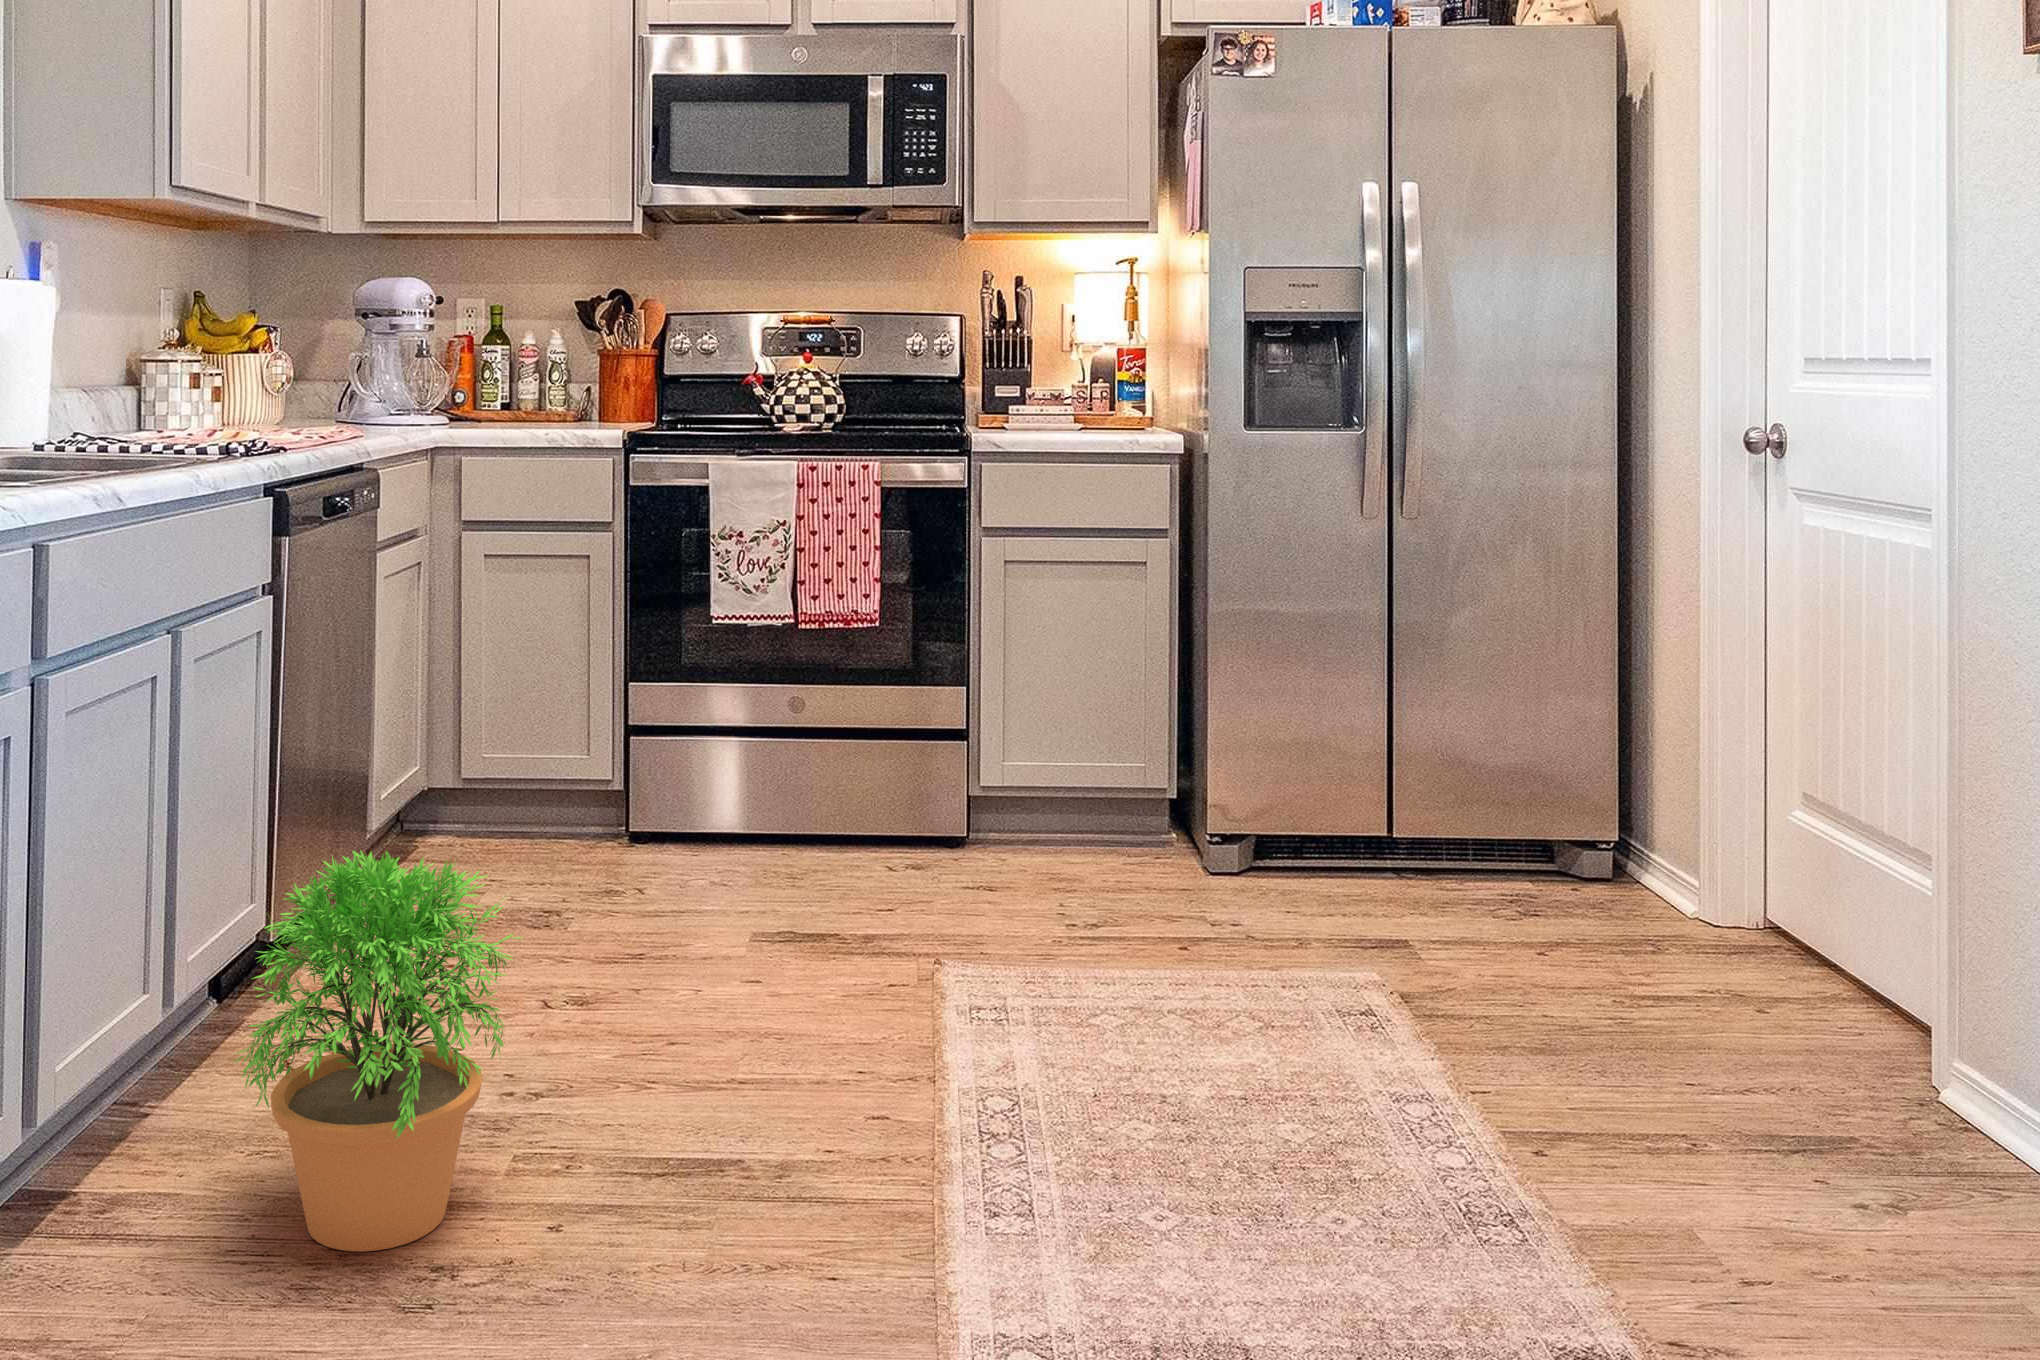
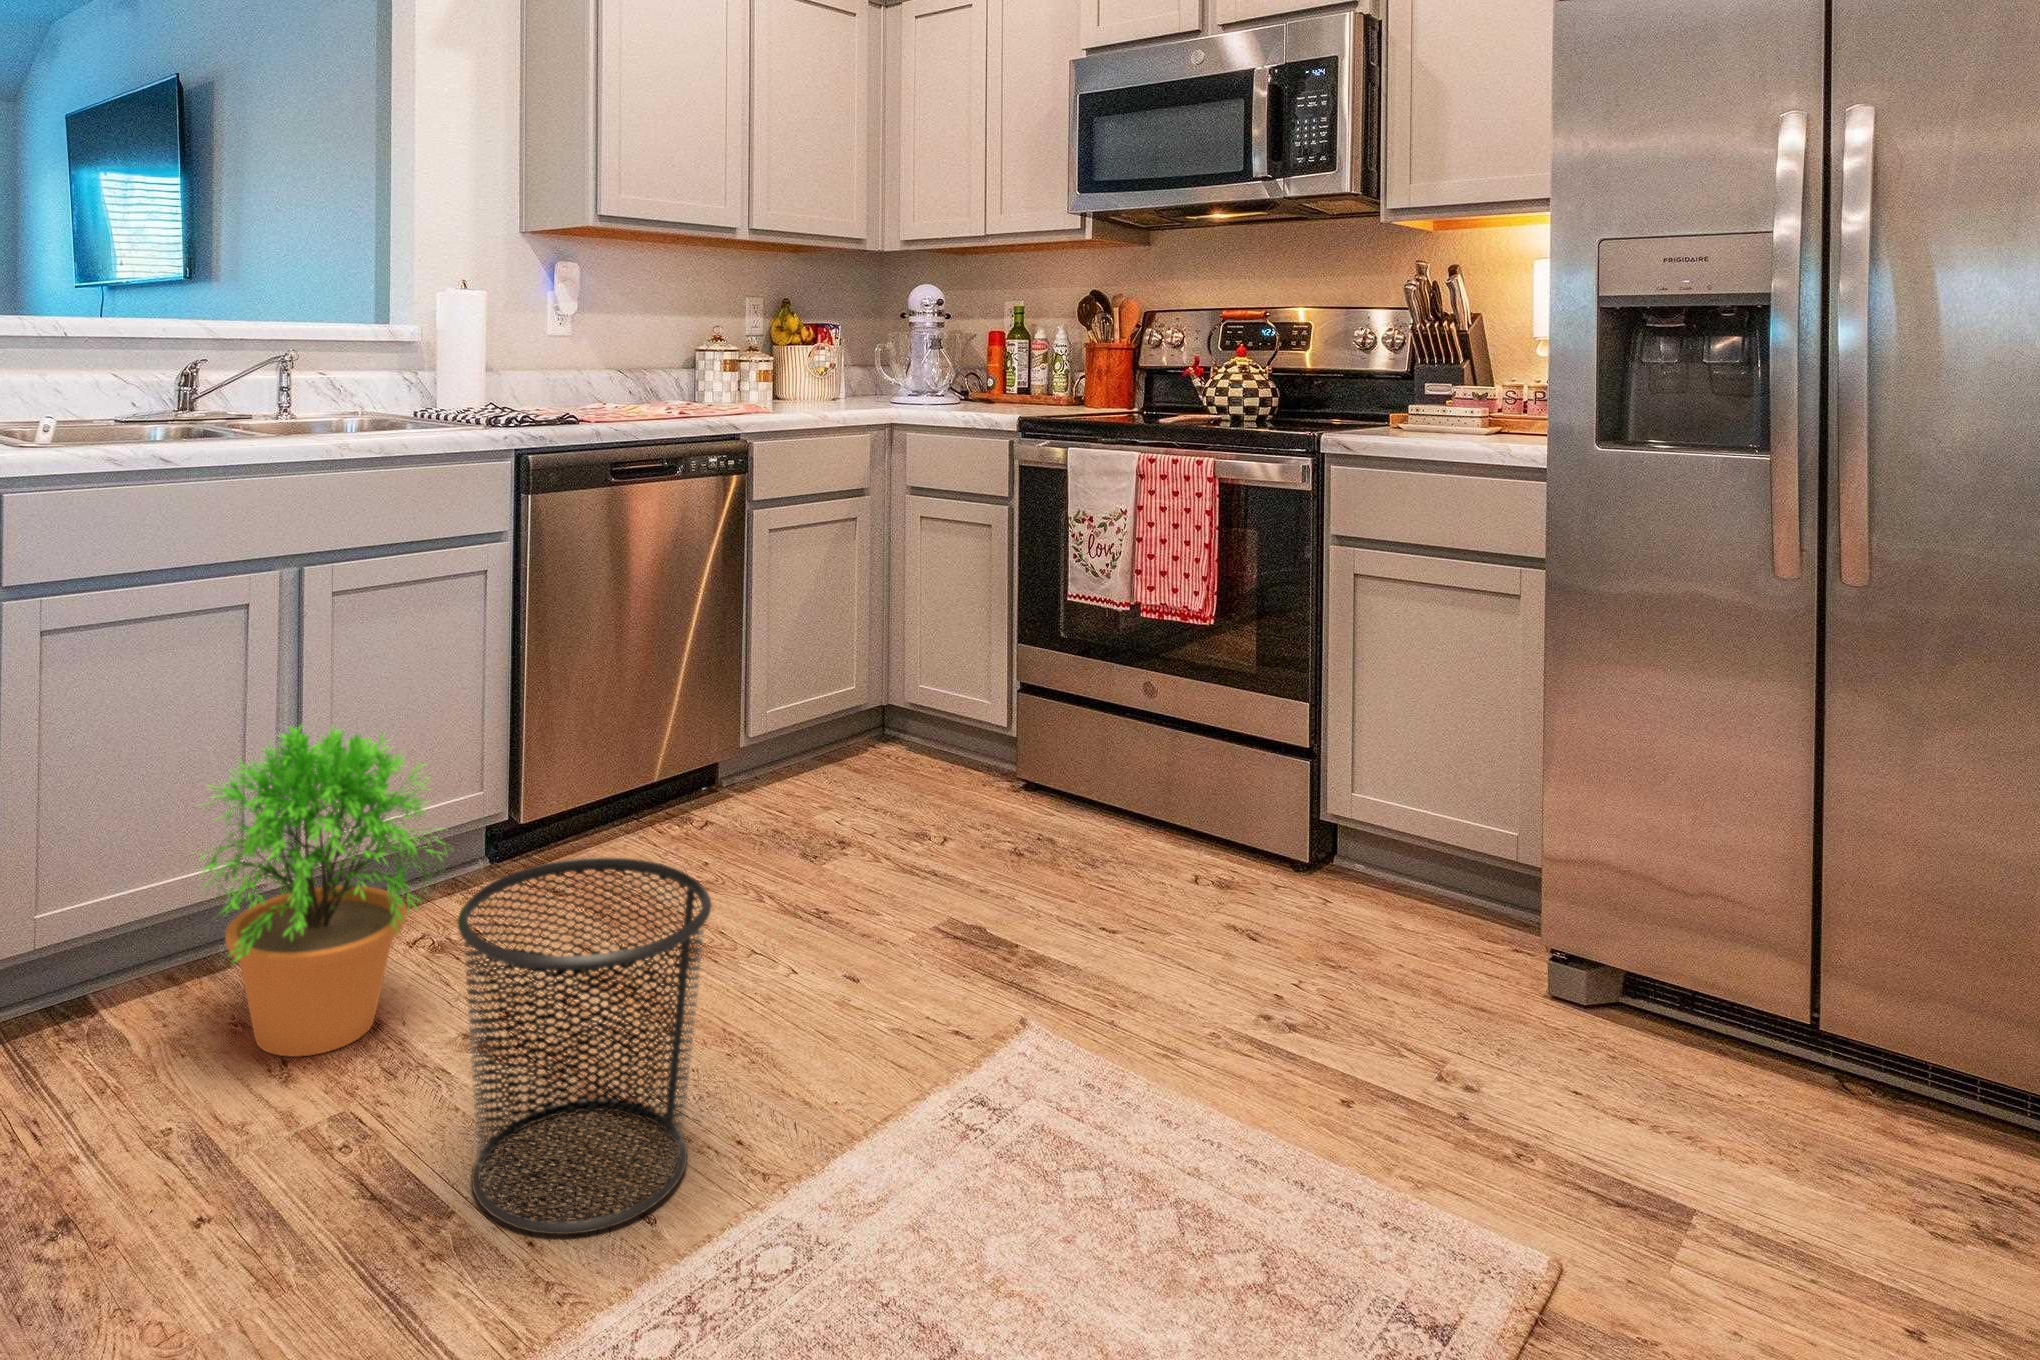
waste bin: none [719,895,965,1245] -> present [457,857,712,1234]

